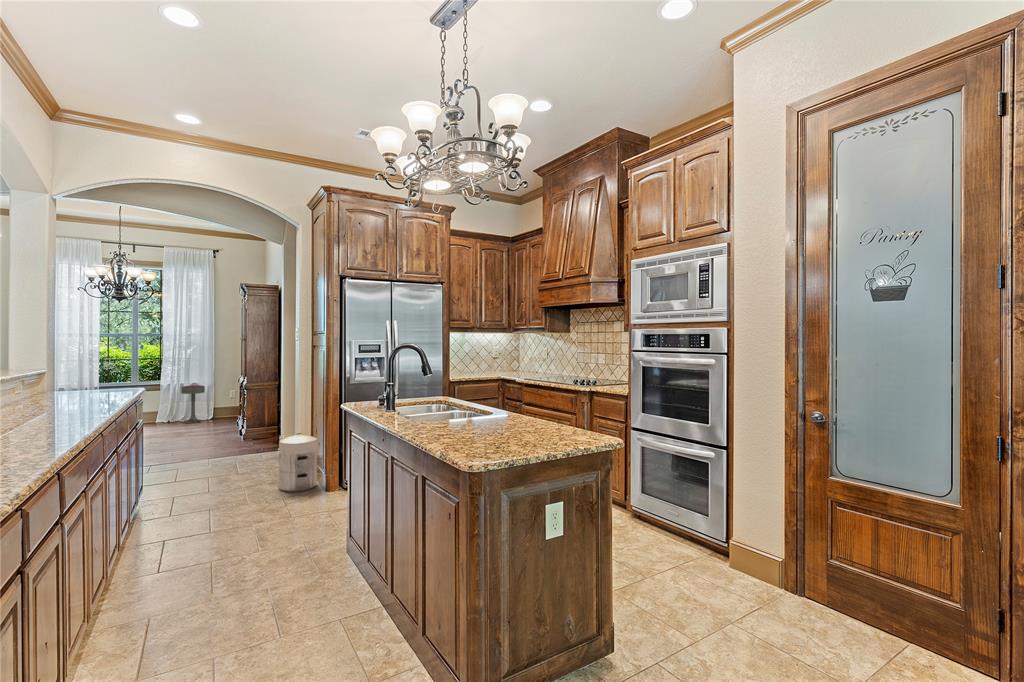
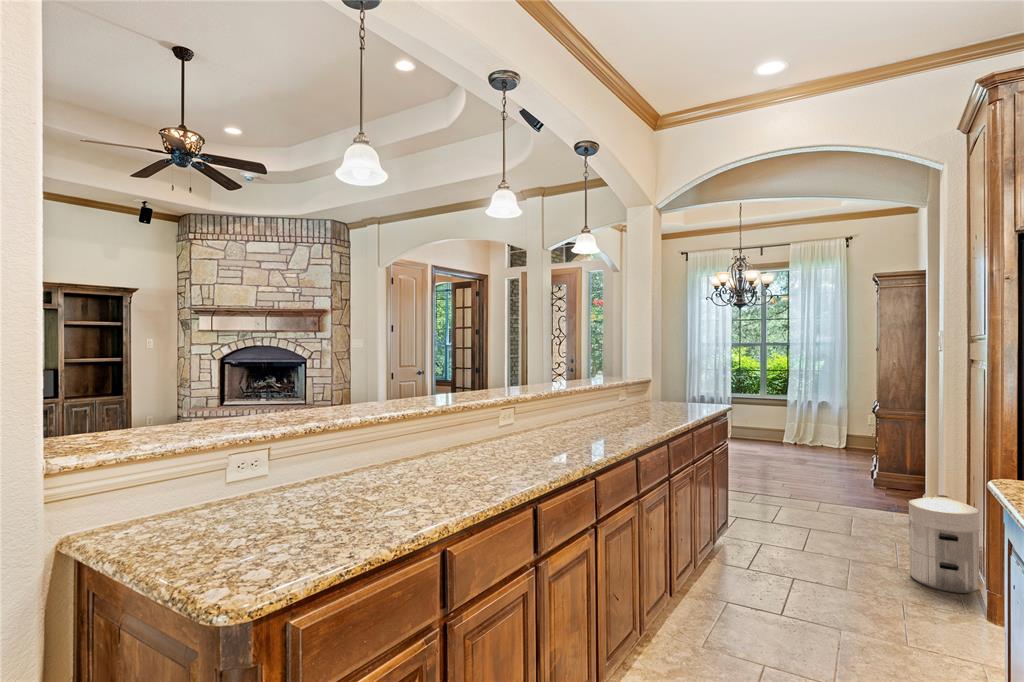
bar stool: present [181,385,205,423] -> none [808,404,835,449]

